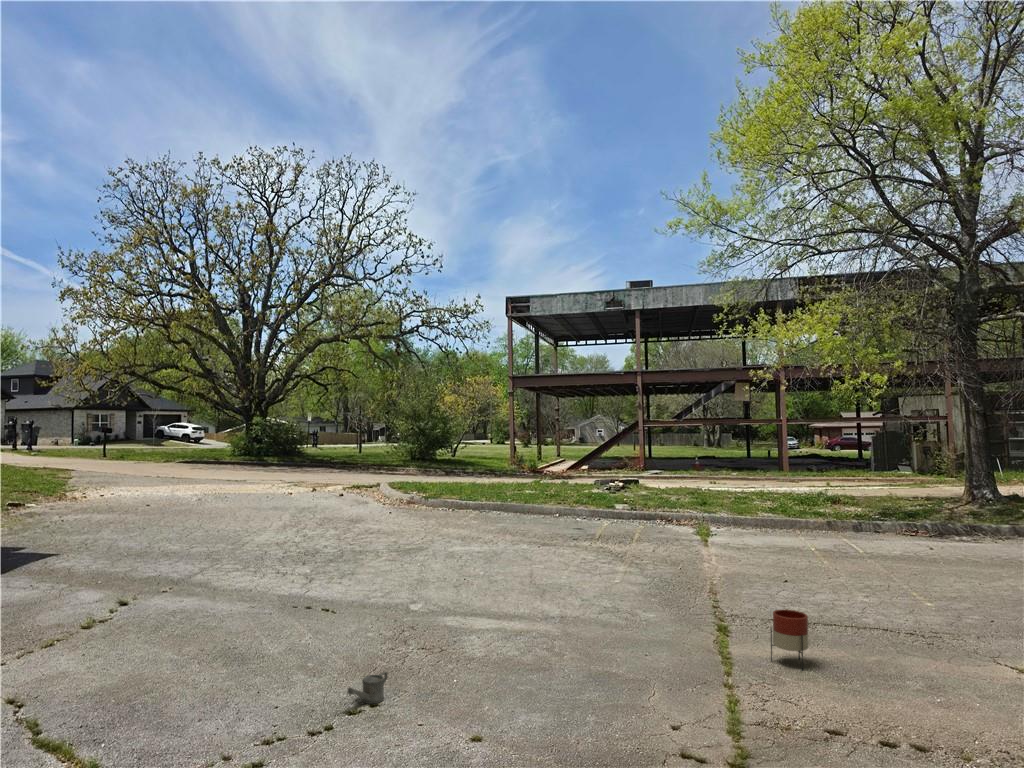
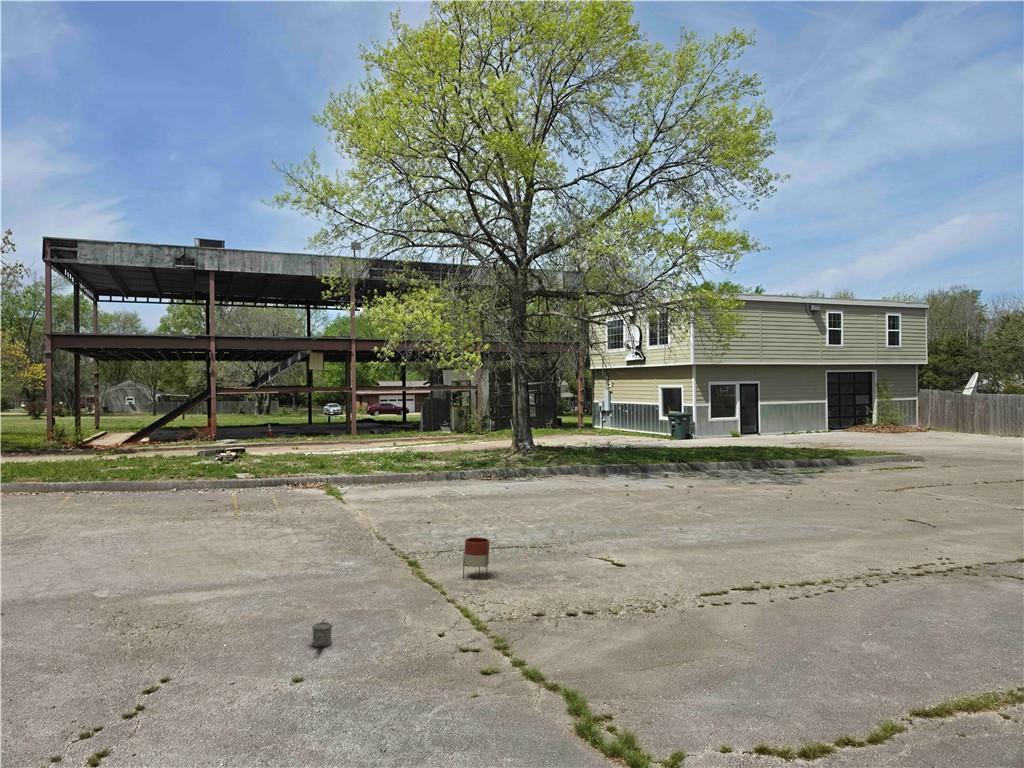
watering can: present [348,672,387,704] -> present [312,619,332,647]

